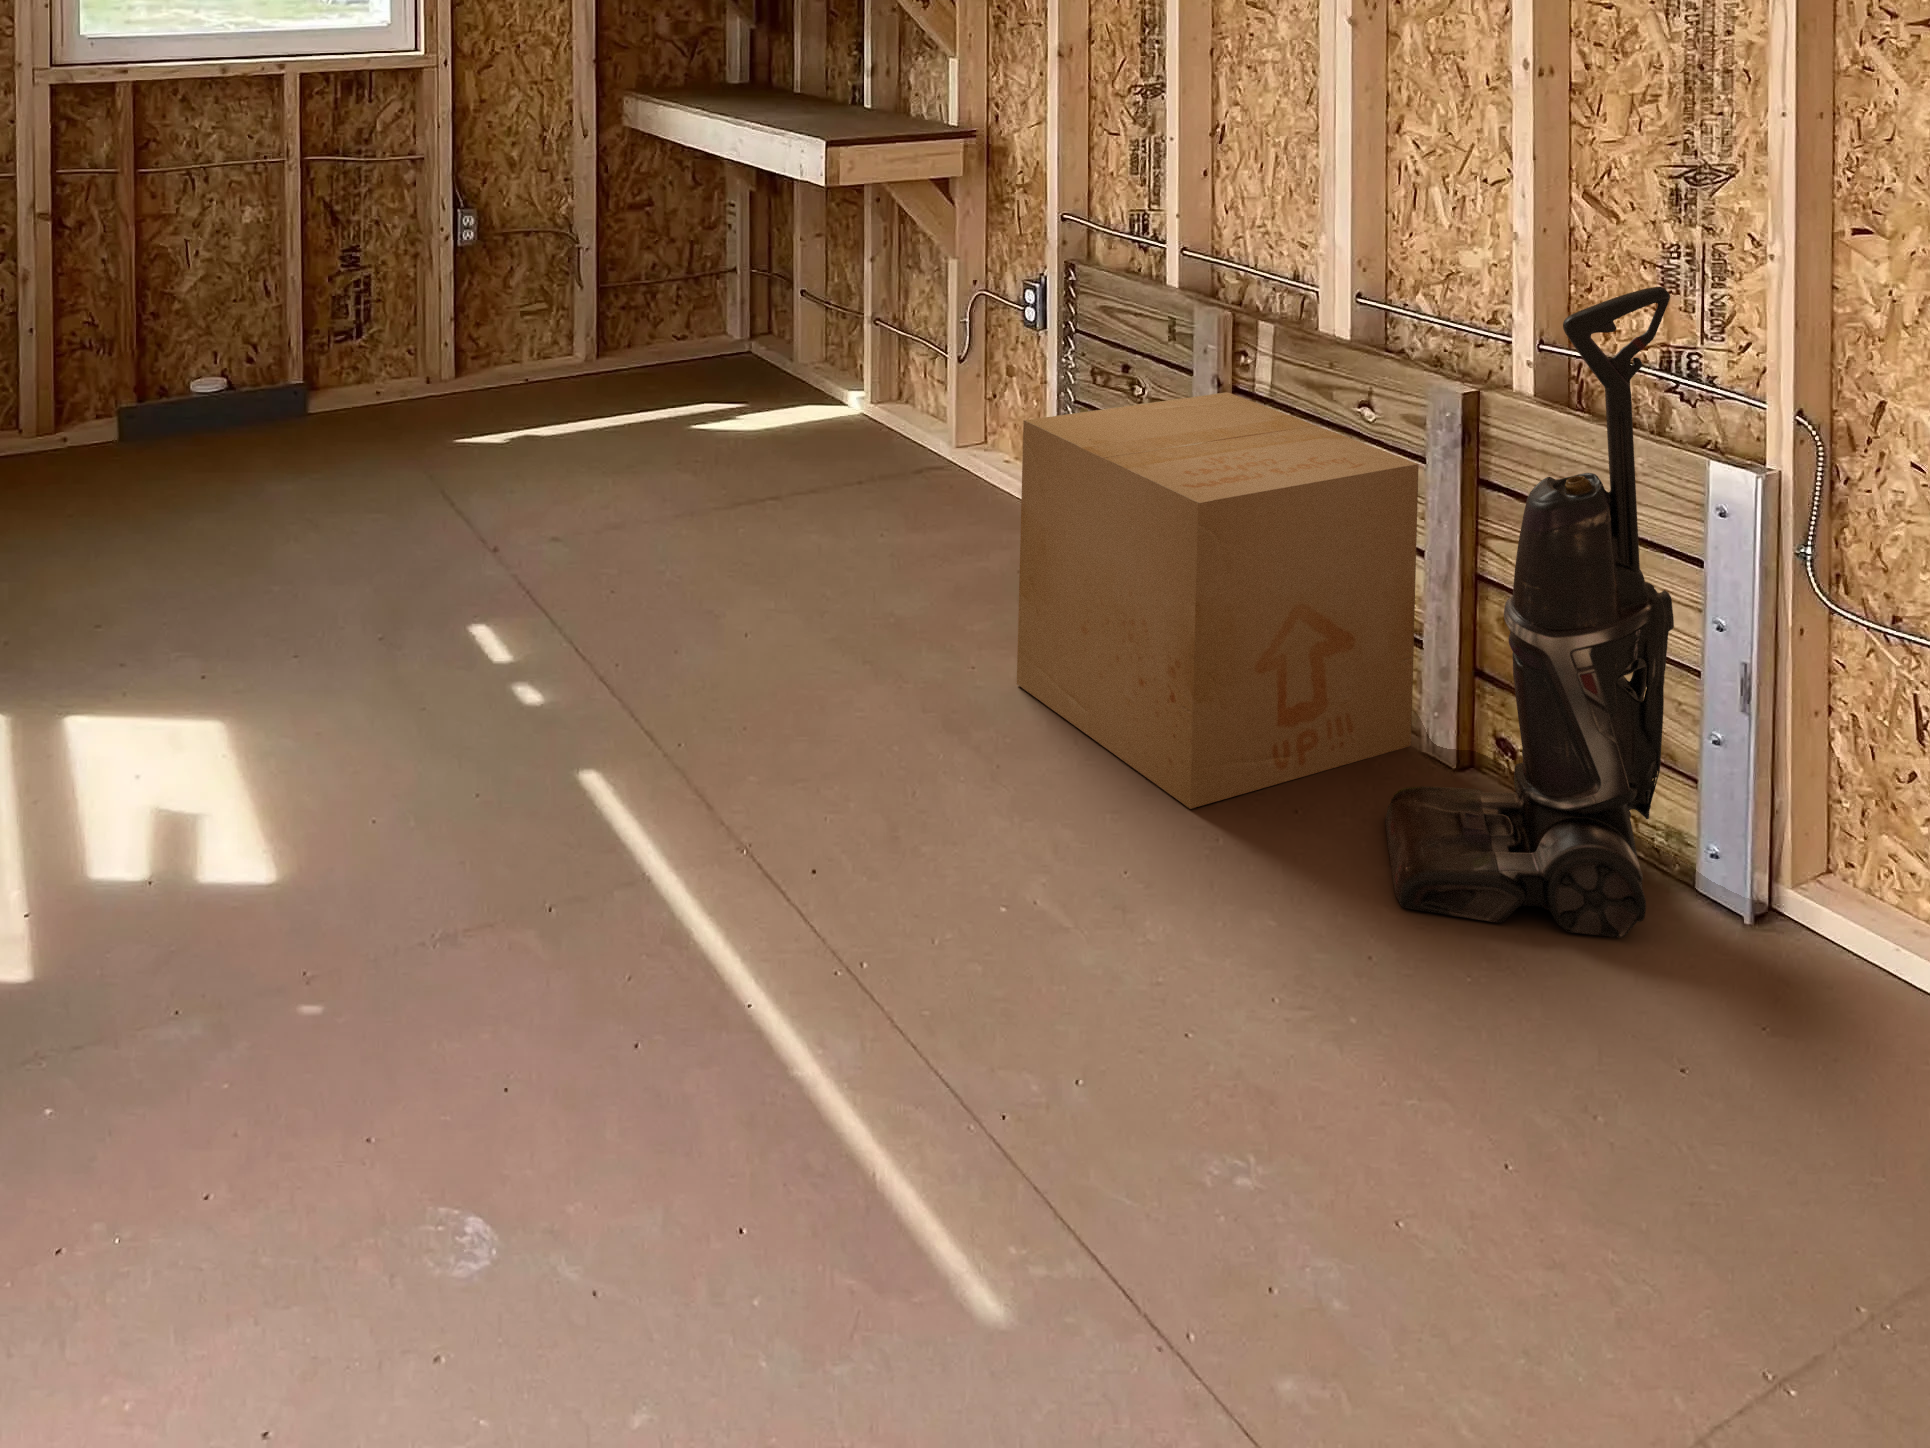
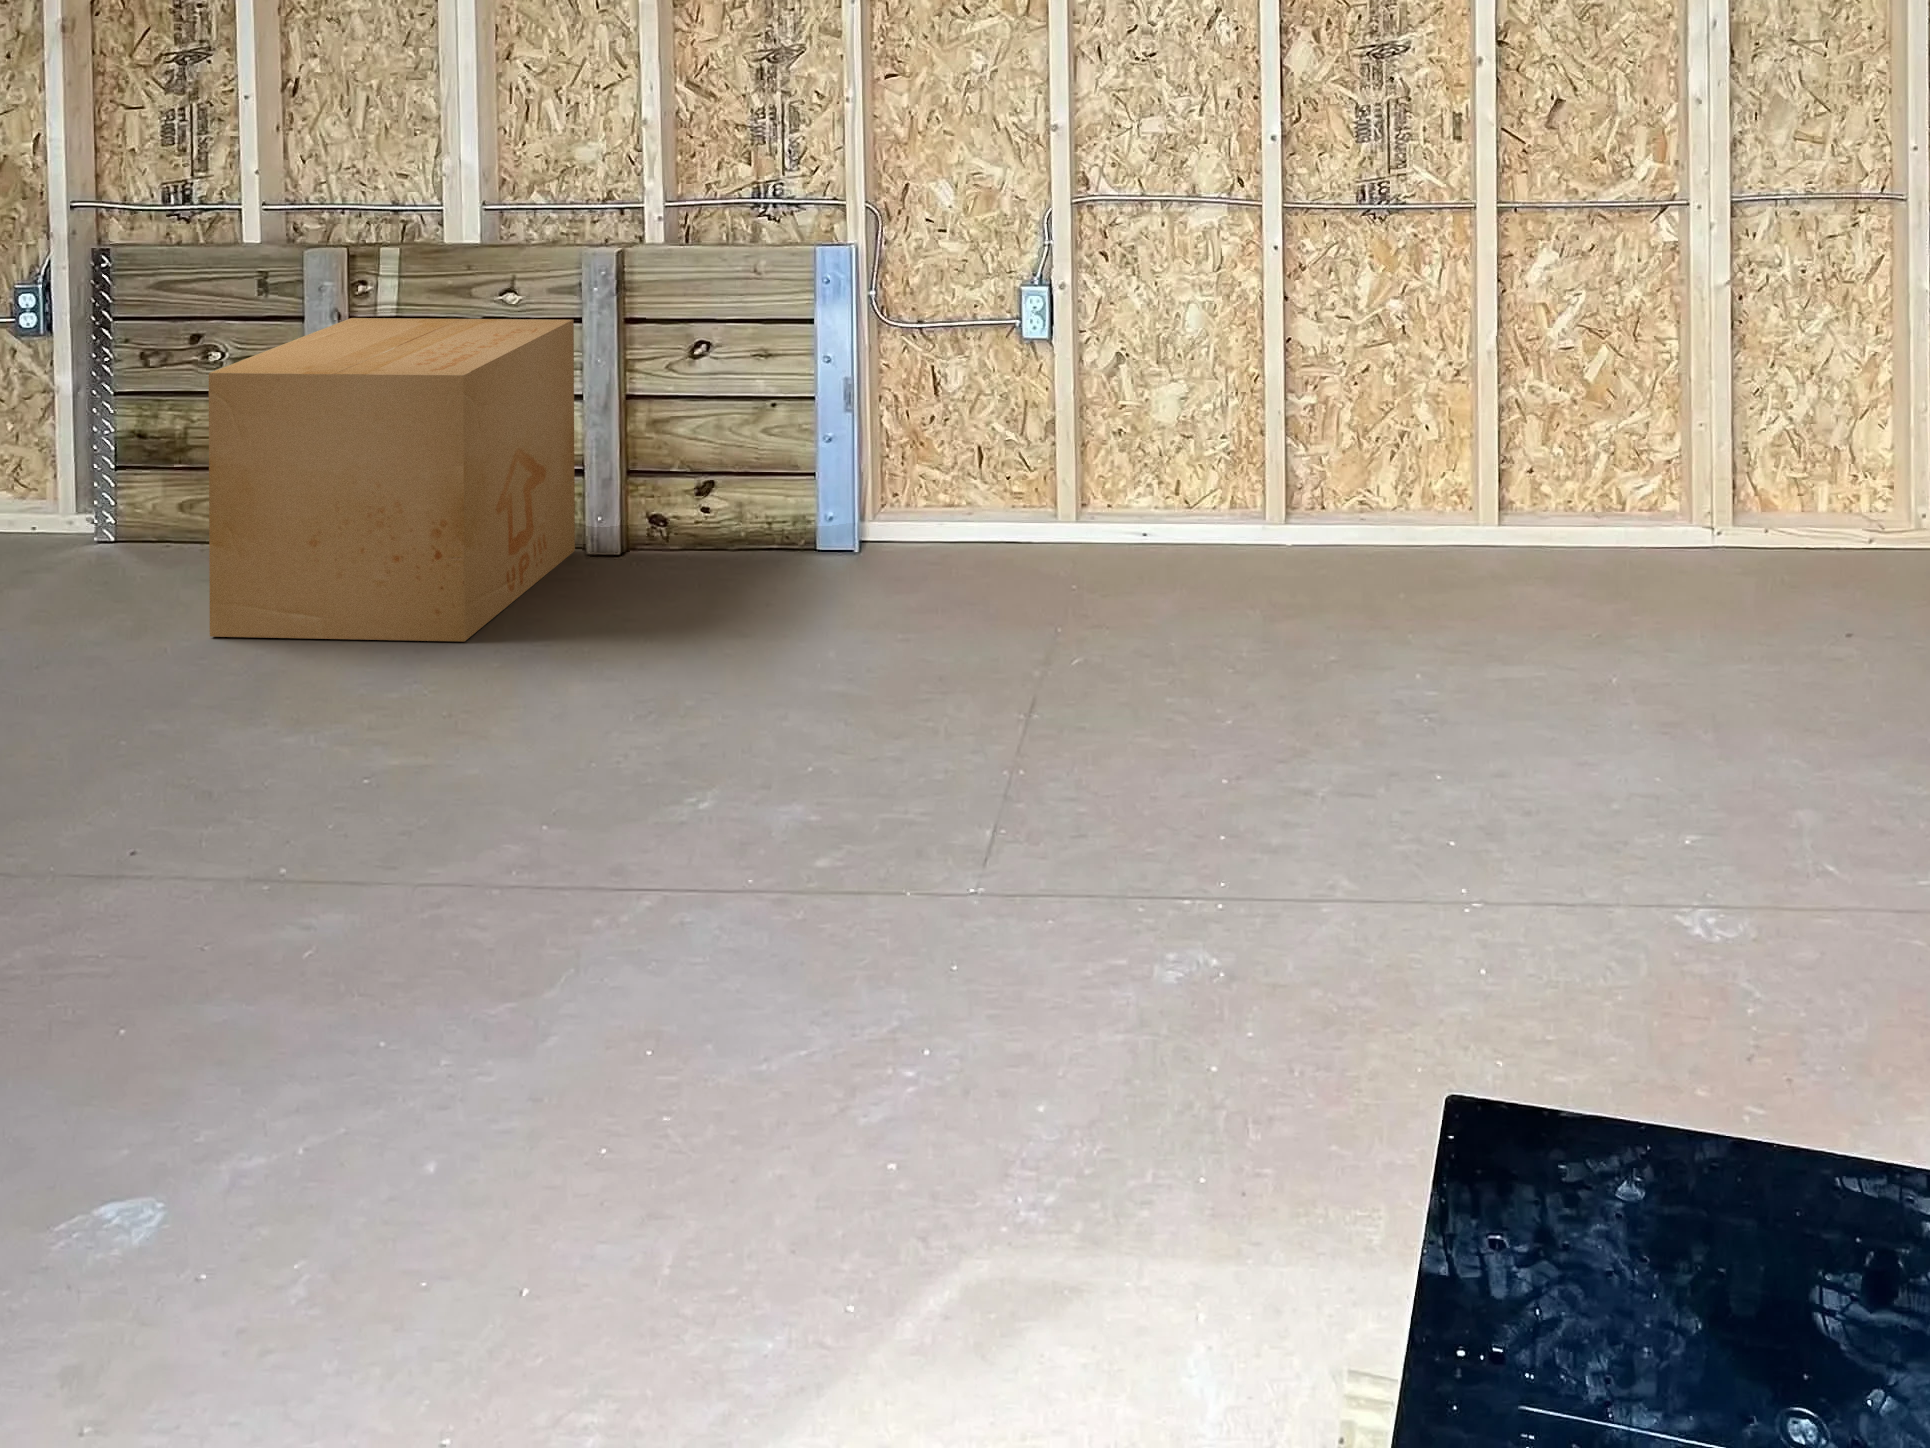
vacuum cleaner: present [1385,287,1674,938] -> none [605,129,816,623]

